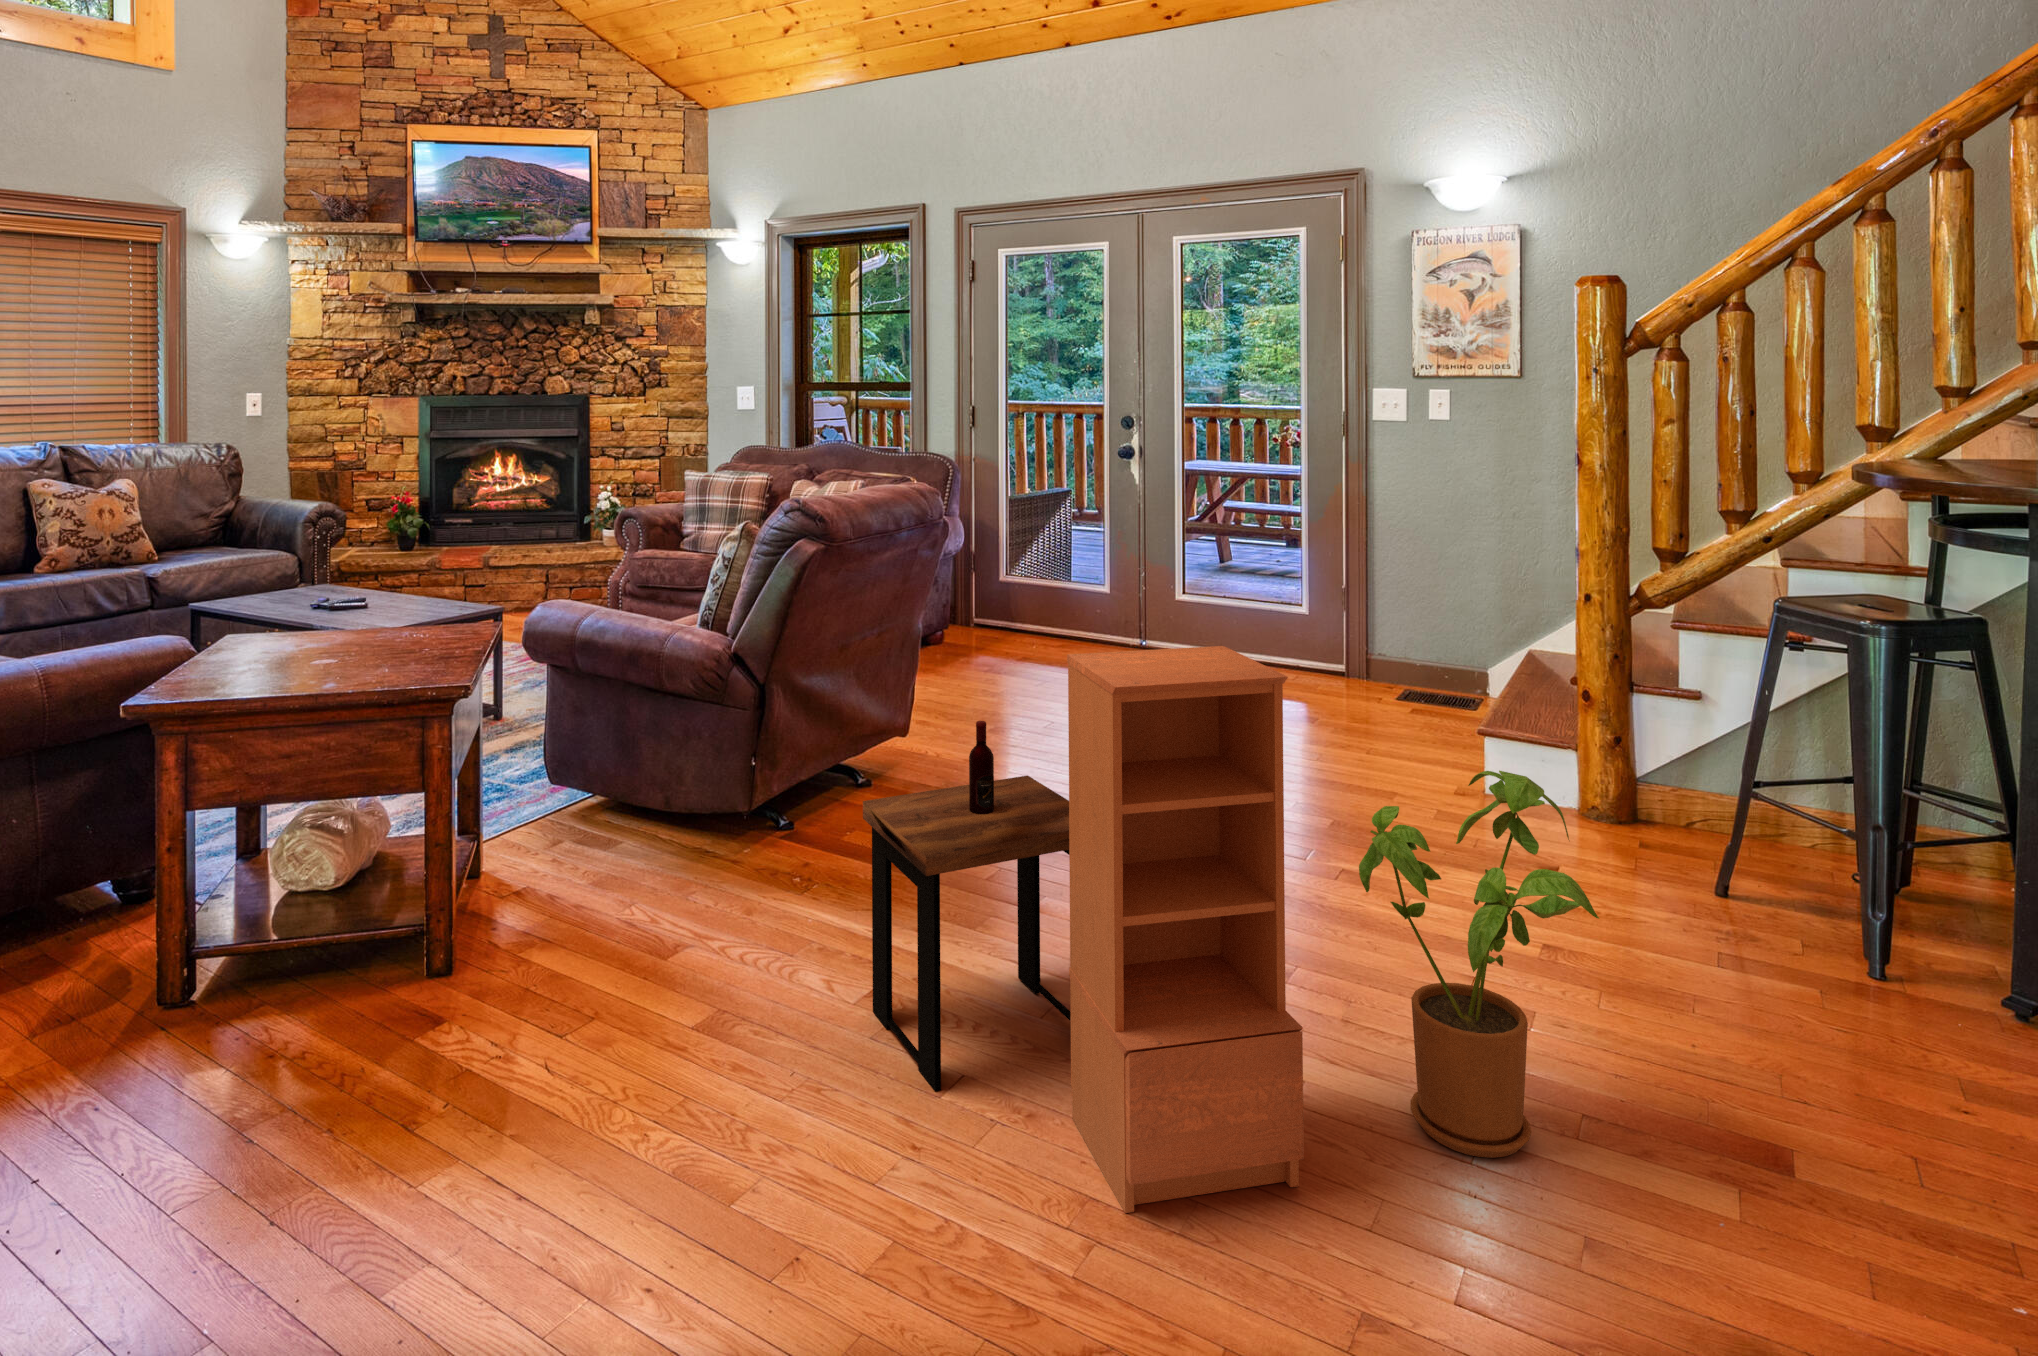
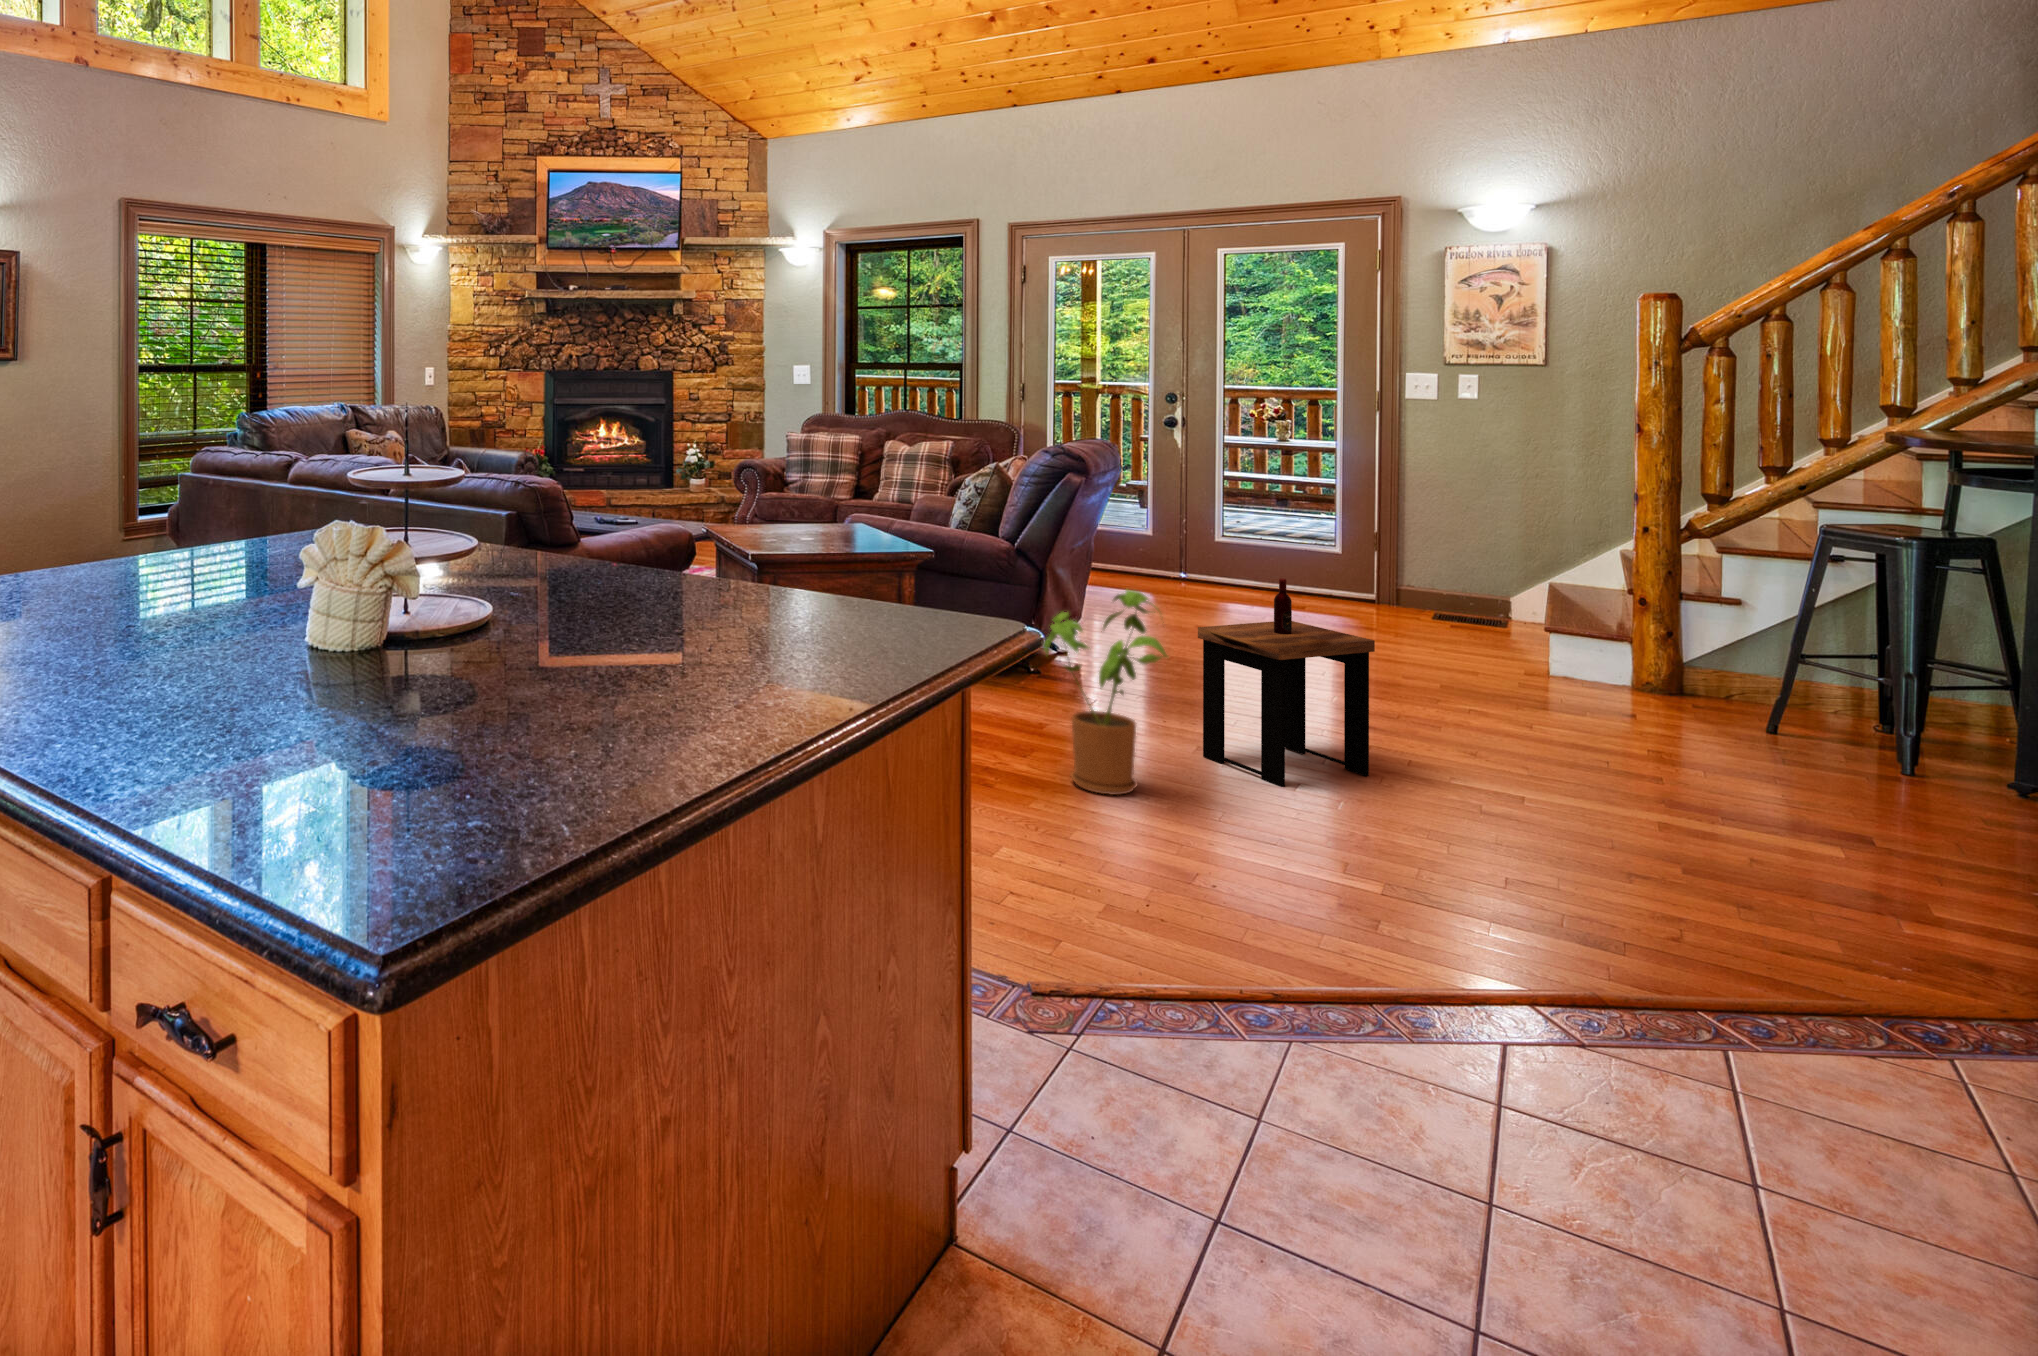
bookcase: present [1067,646,1304,1213] -> none [1378,529,1549,830]
house plant: present [1359,771,1599,1158] -> present [1044,590,1167,795]

